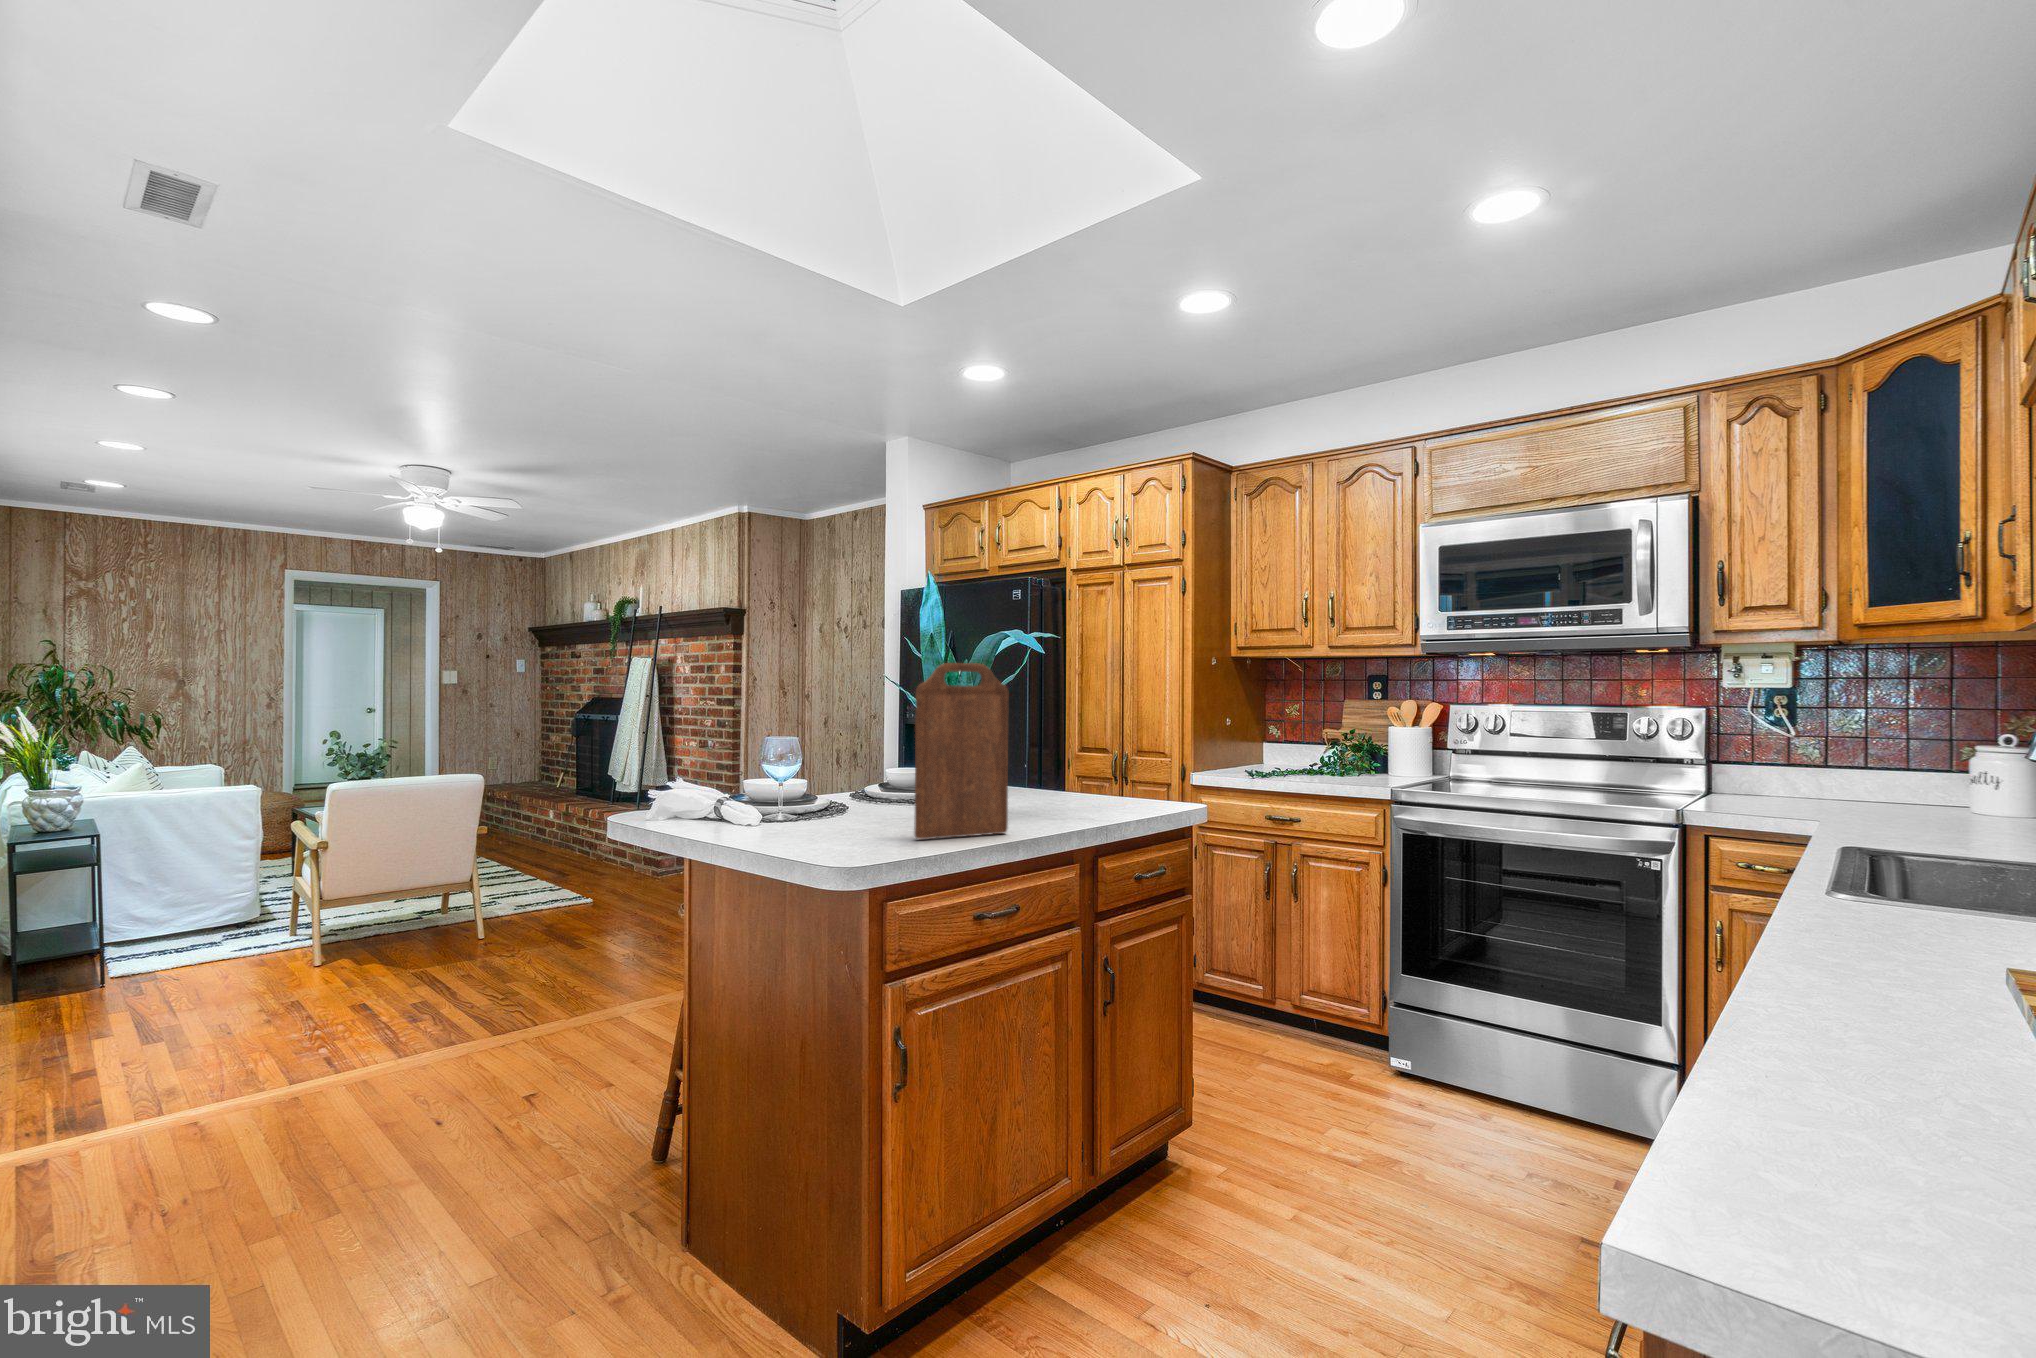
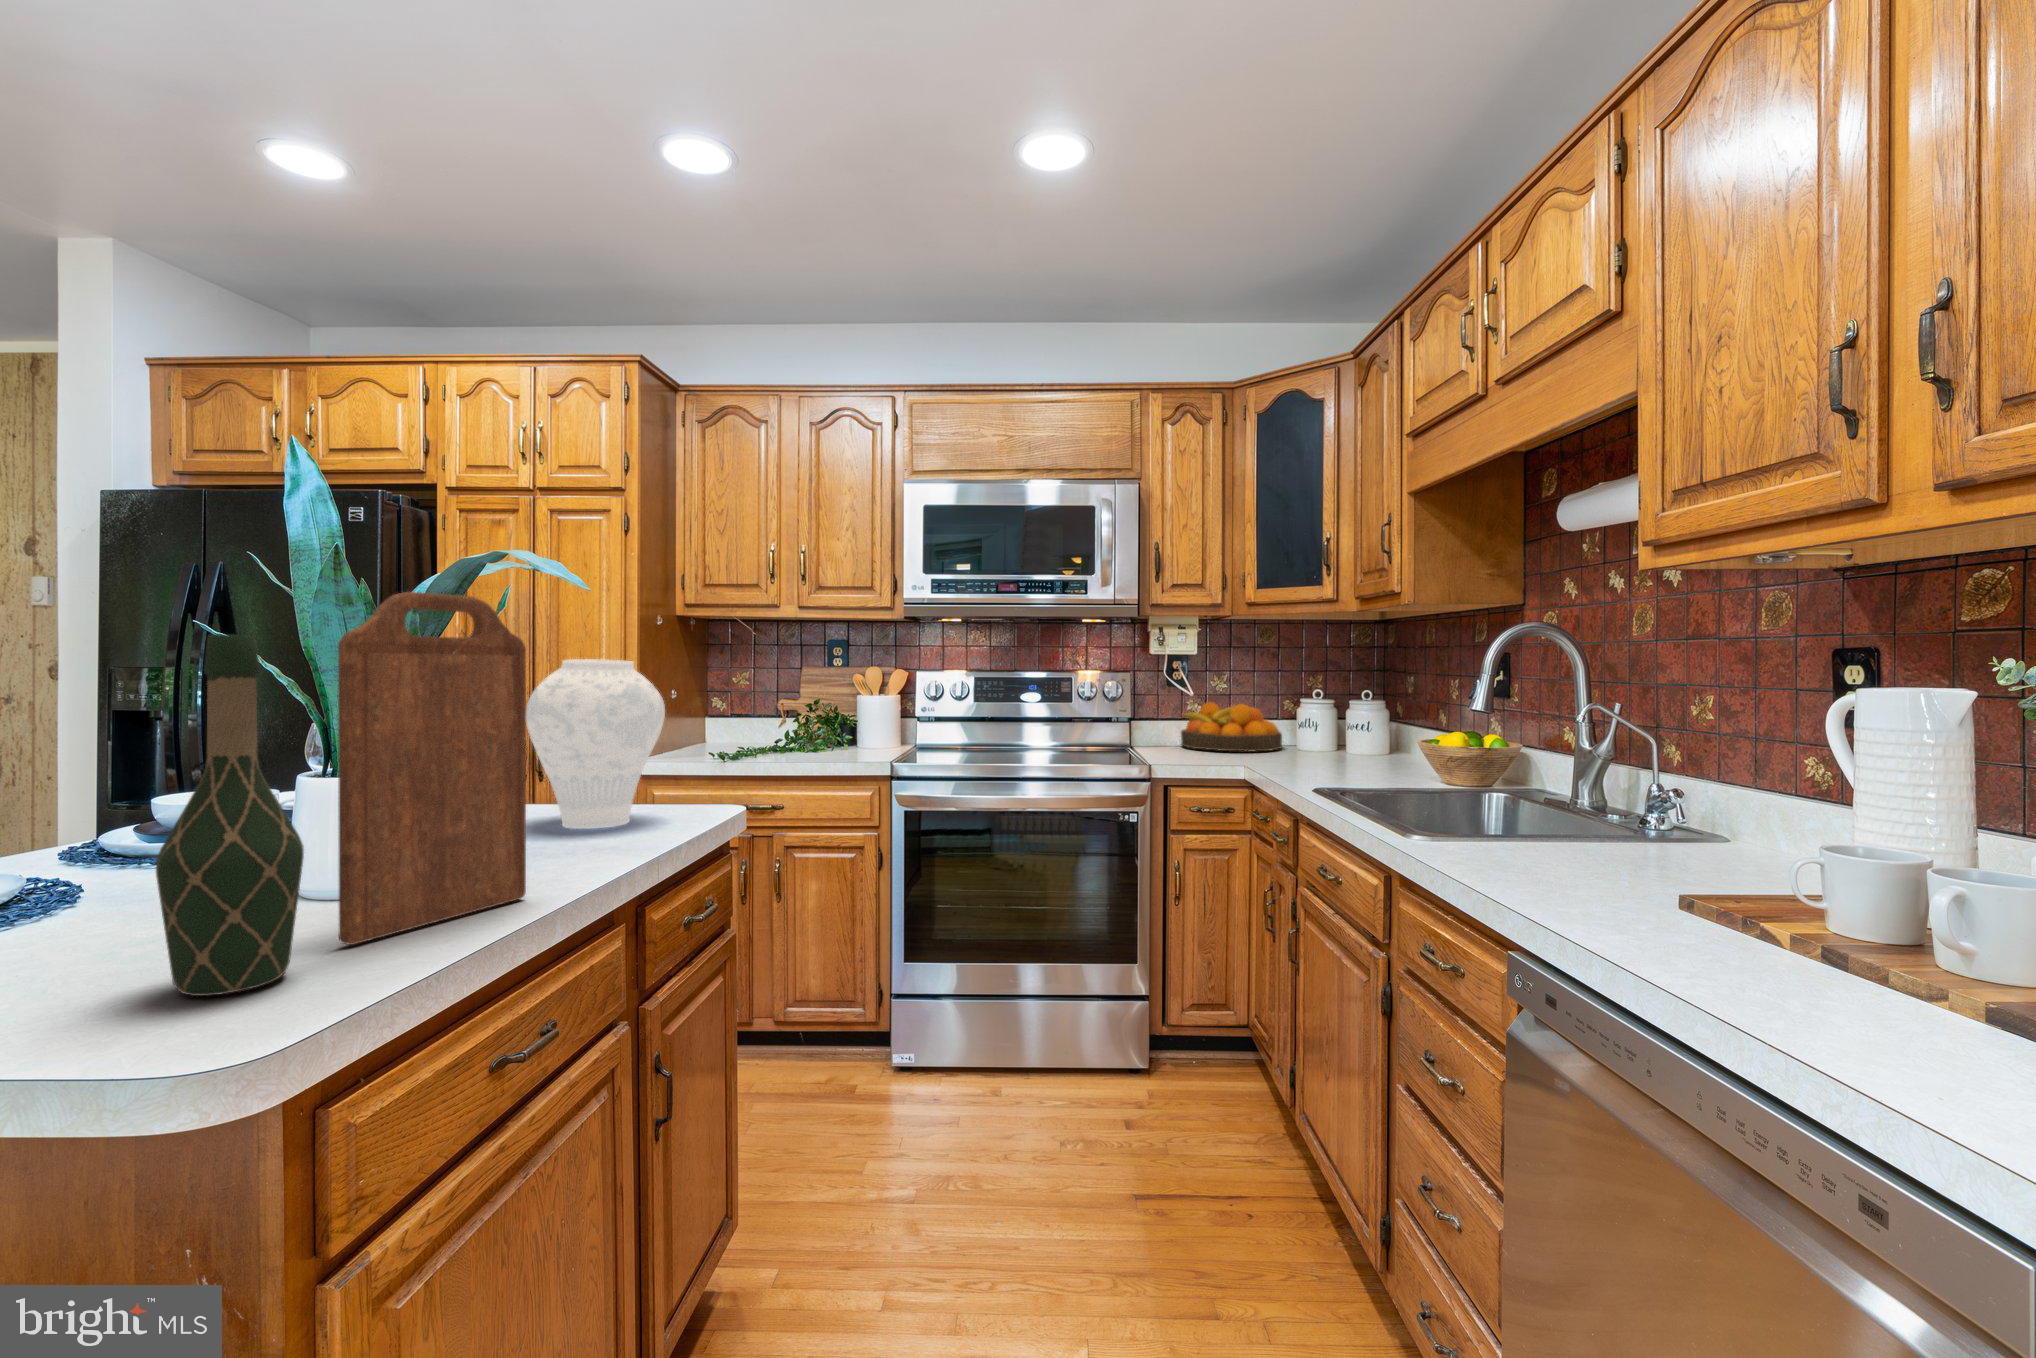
wine bottle: none [844,687,895,847] -> present [156,634,304,996]
vase: none [1050,695,1134,808] -> present [526,659,665,829]
fruit bowl: none [1776,746,1941,809] -> present [1180,702,1282,751]

